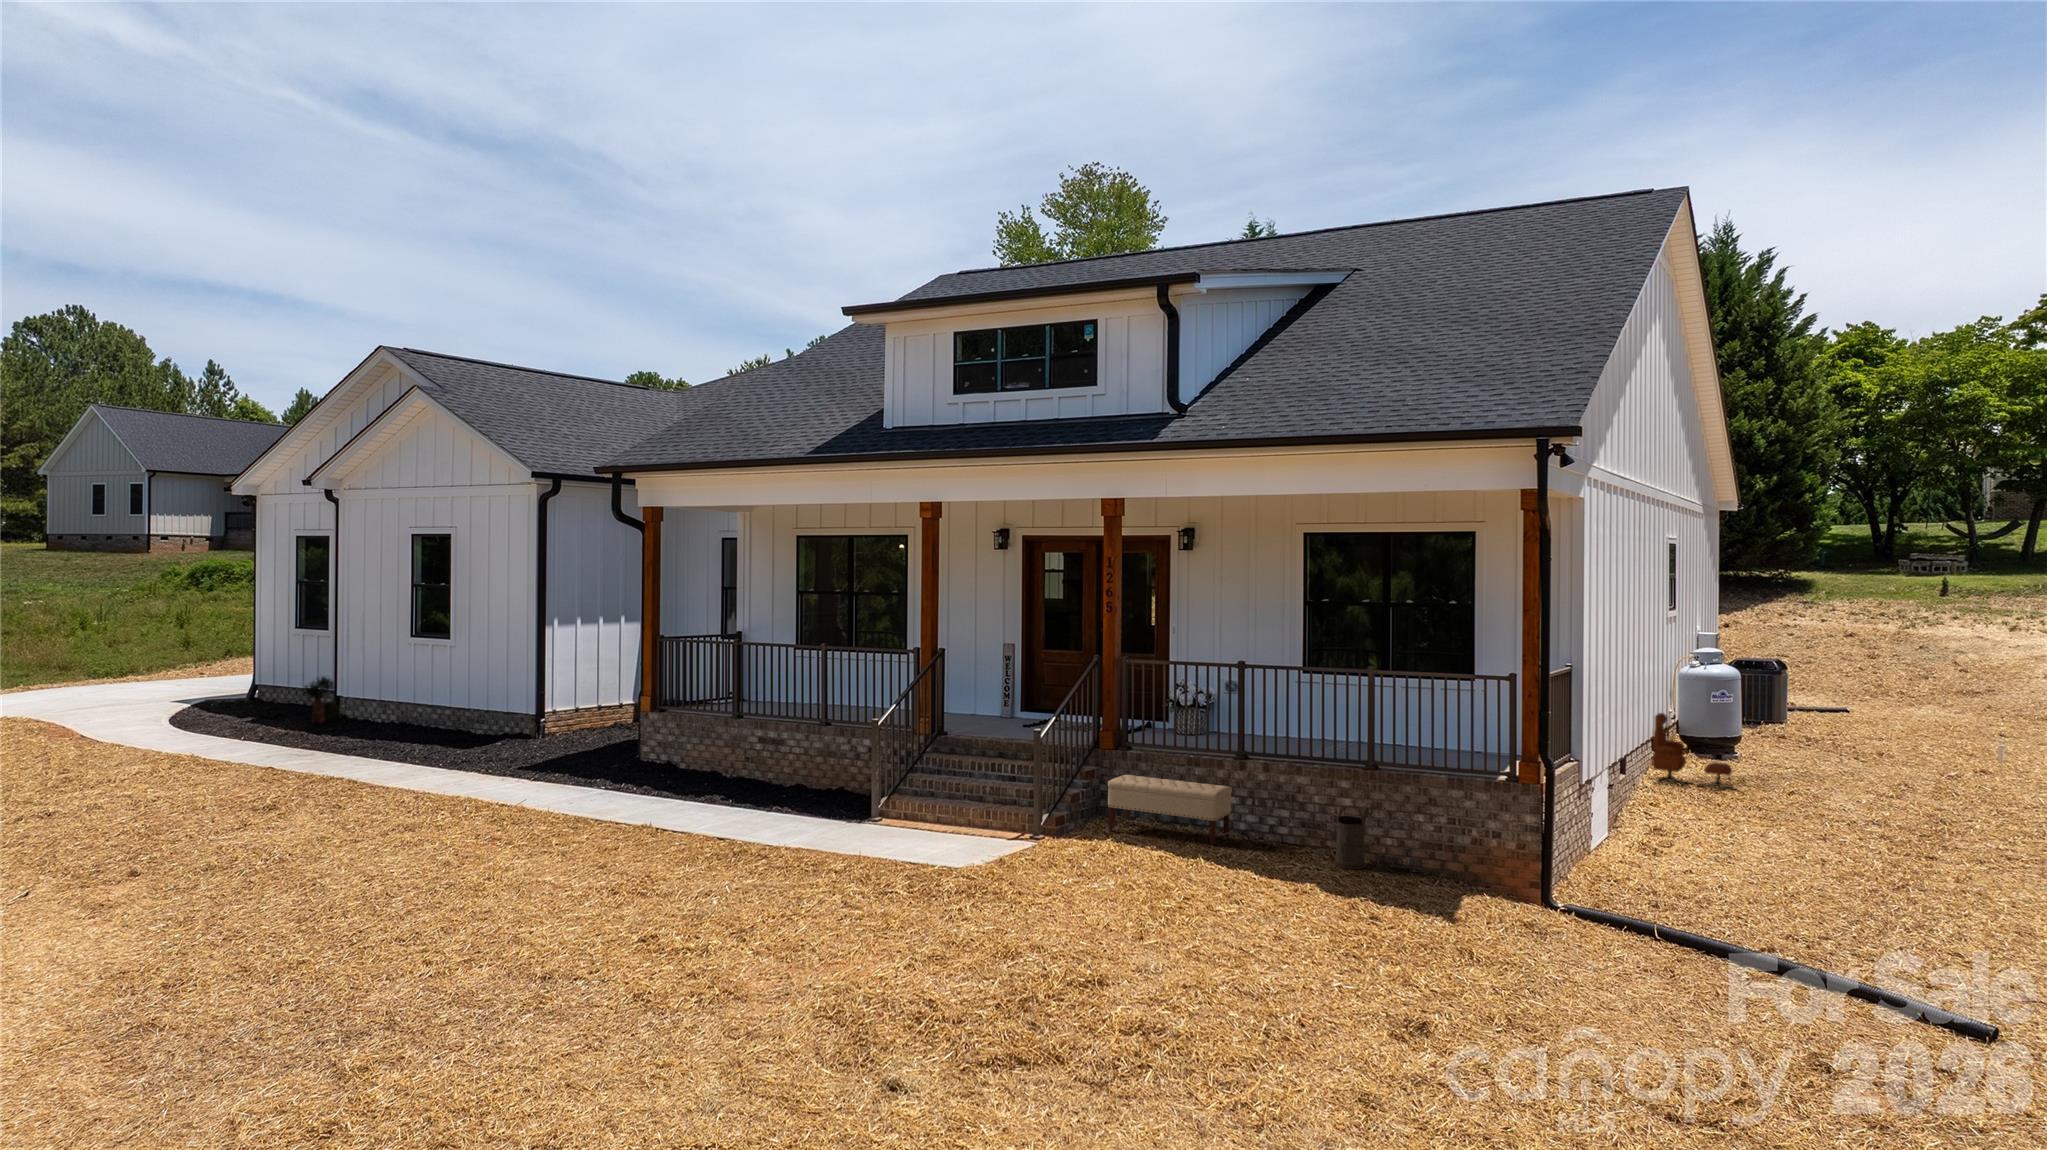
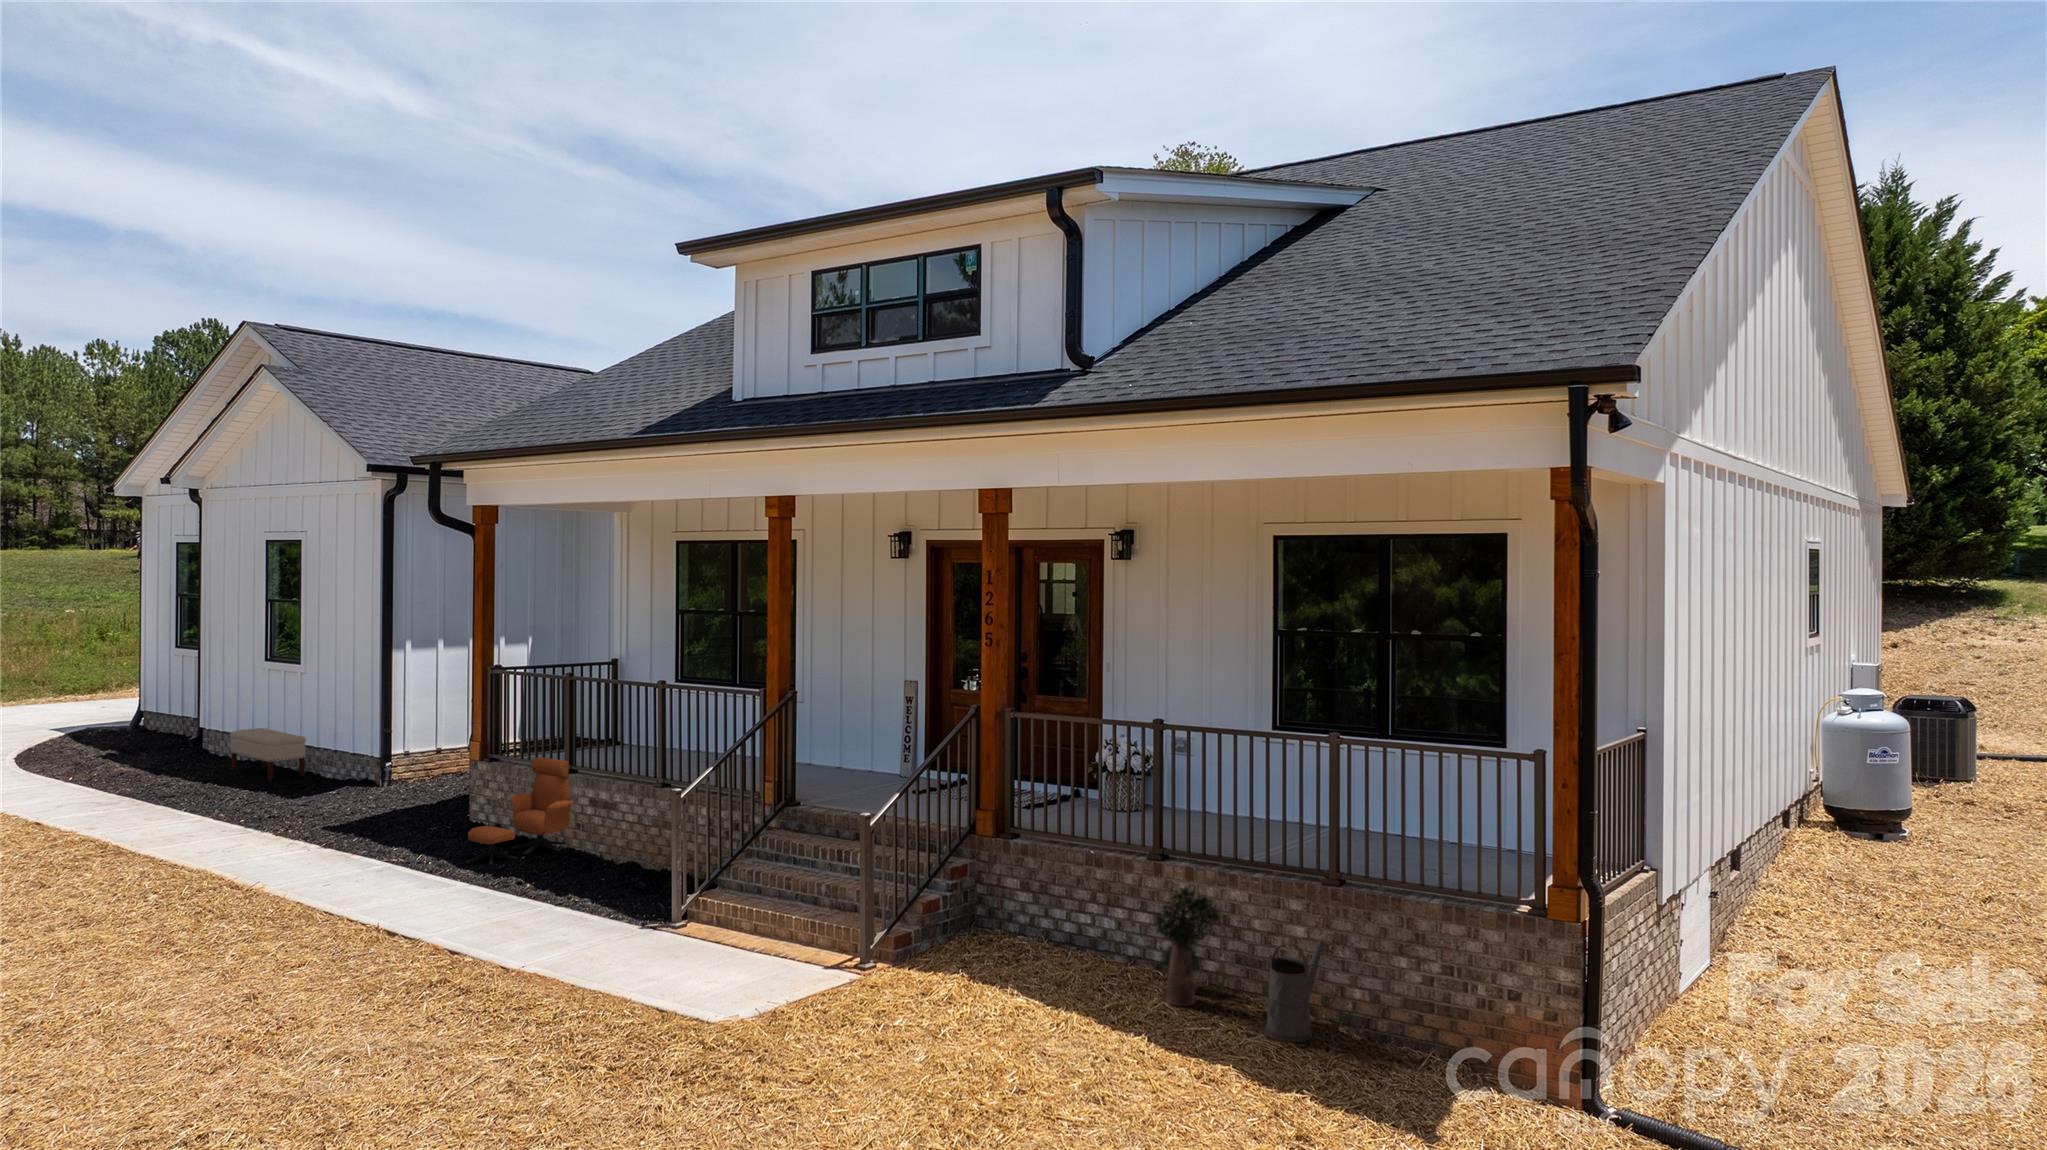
potted plant: present [304,677,339,723] -> present [1156,885,1228,1006]
lounge chair: present [1652,713,1736,790] -> present [465,757,574,865]
bench: present [1108,775,1232,845] -> present [230,728,306,781]

